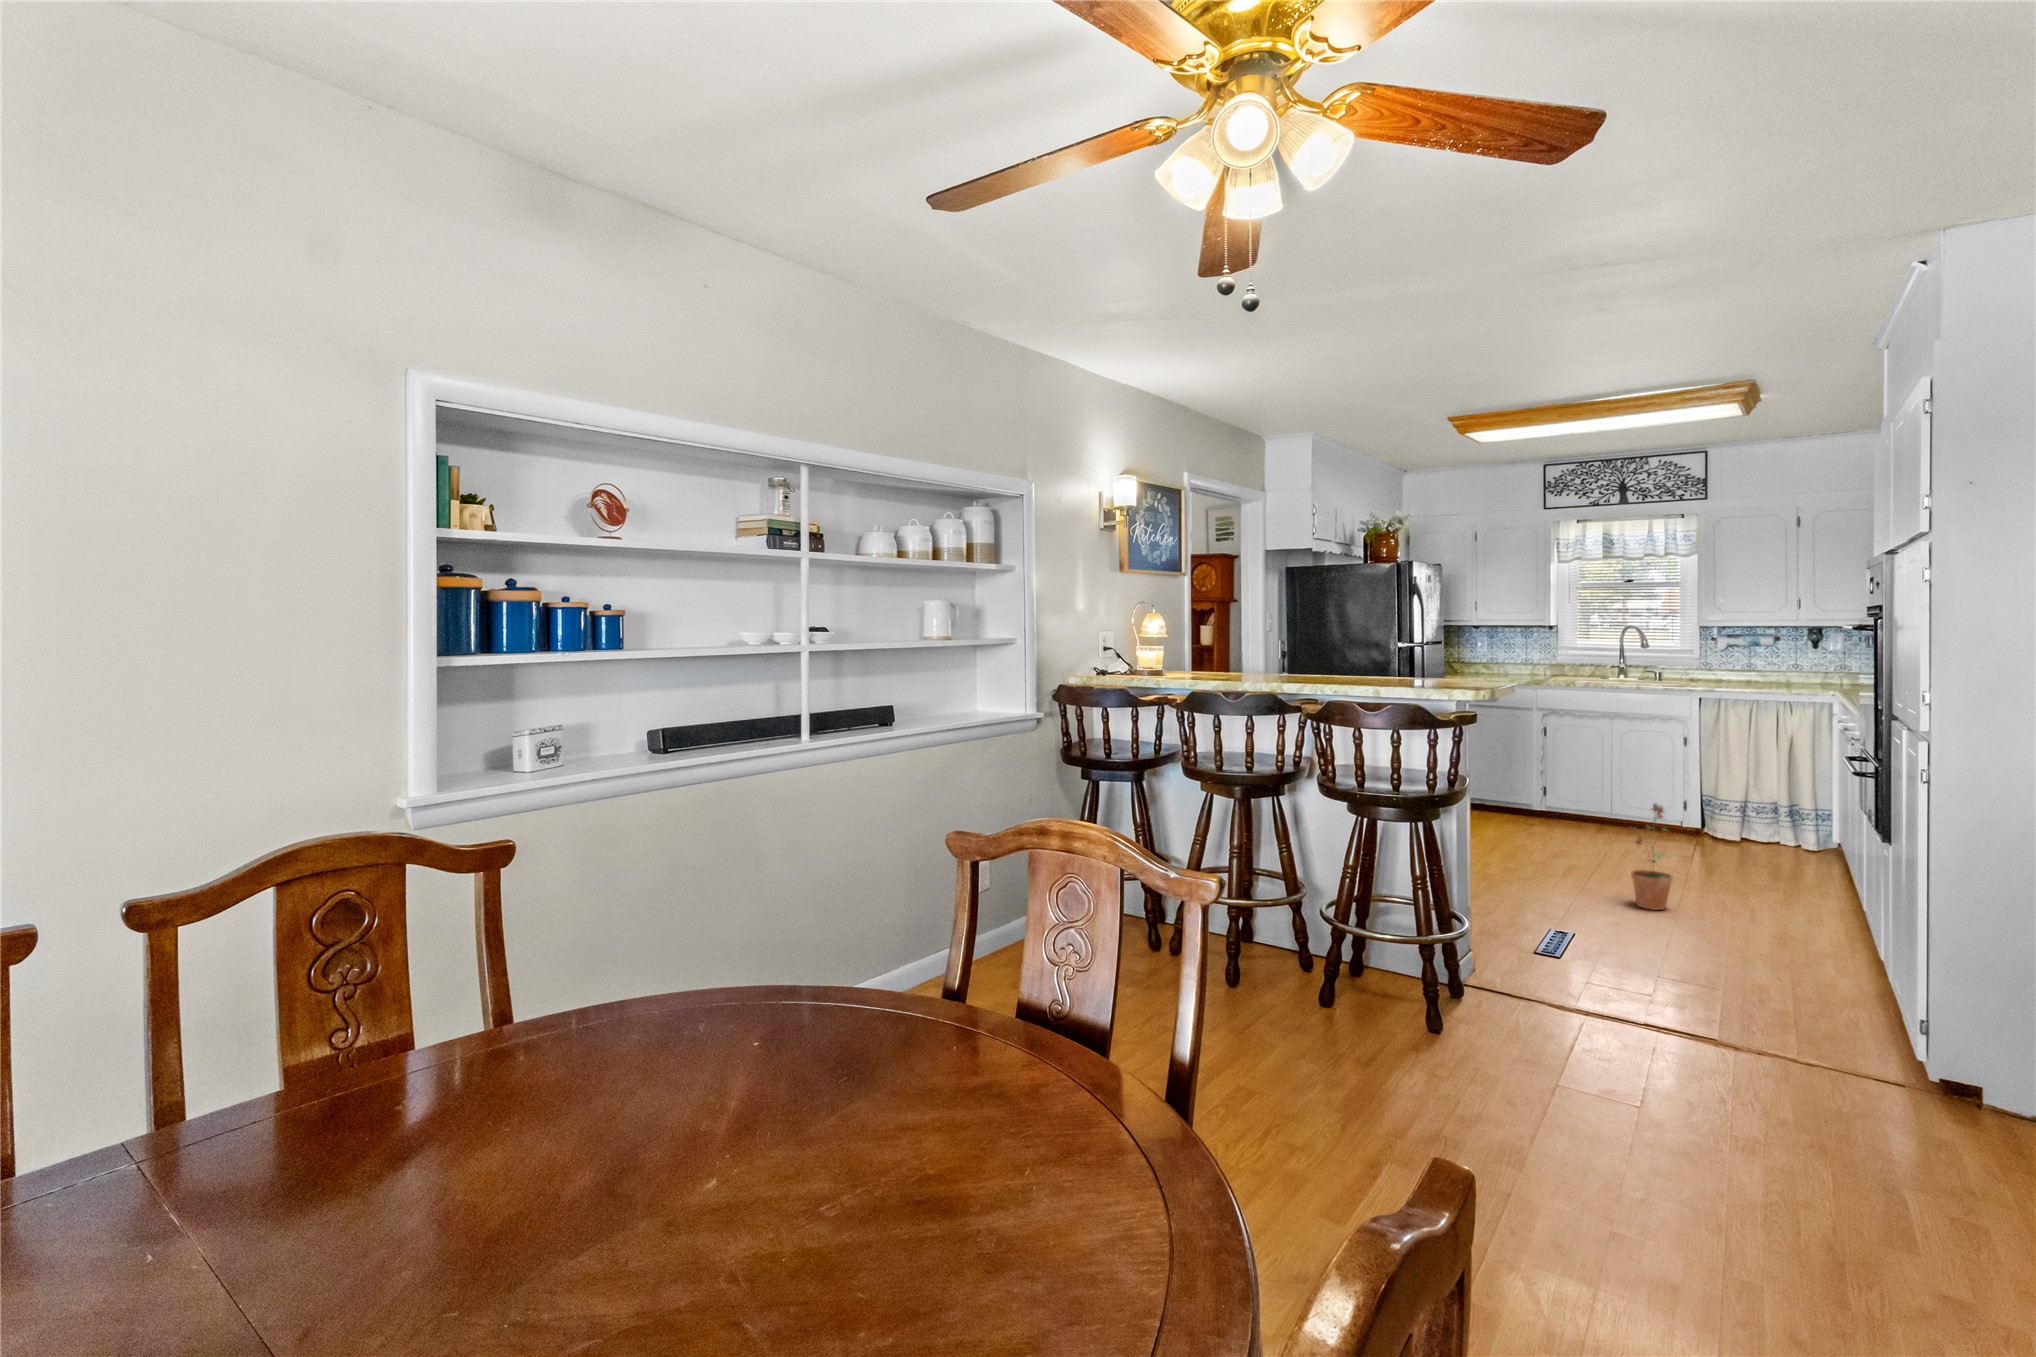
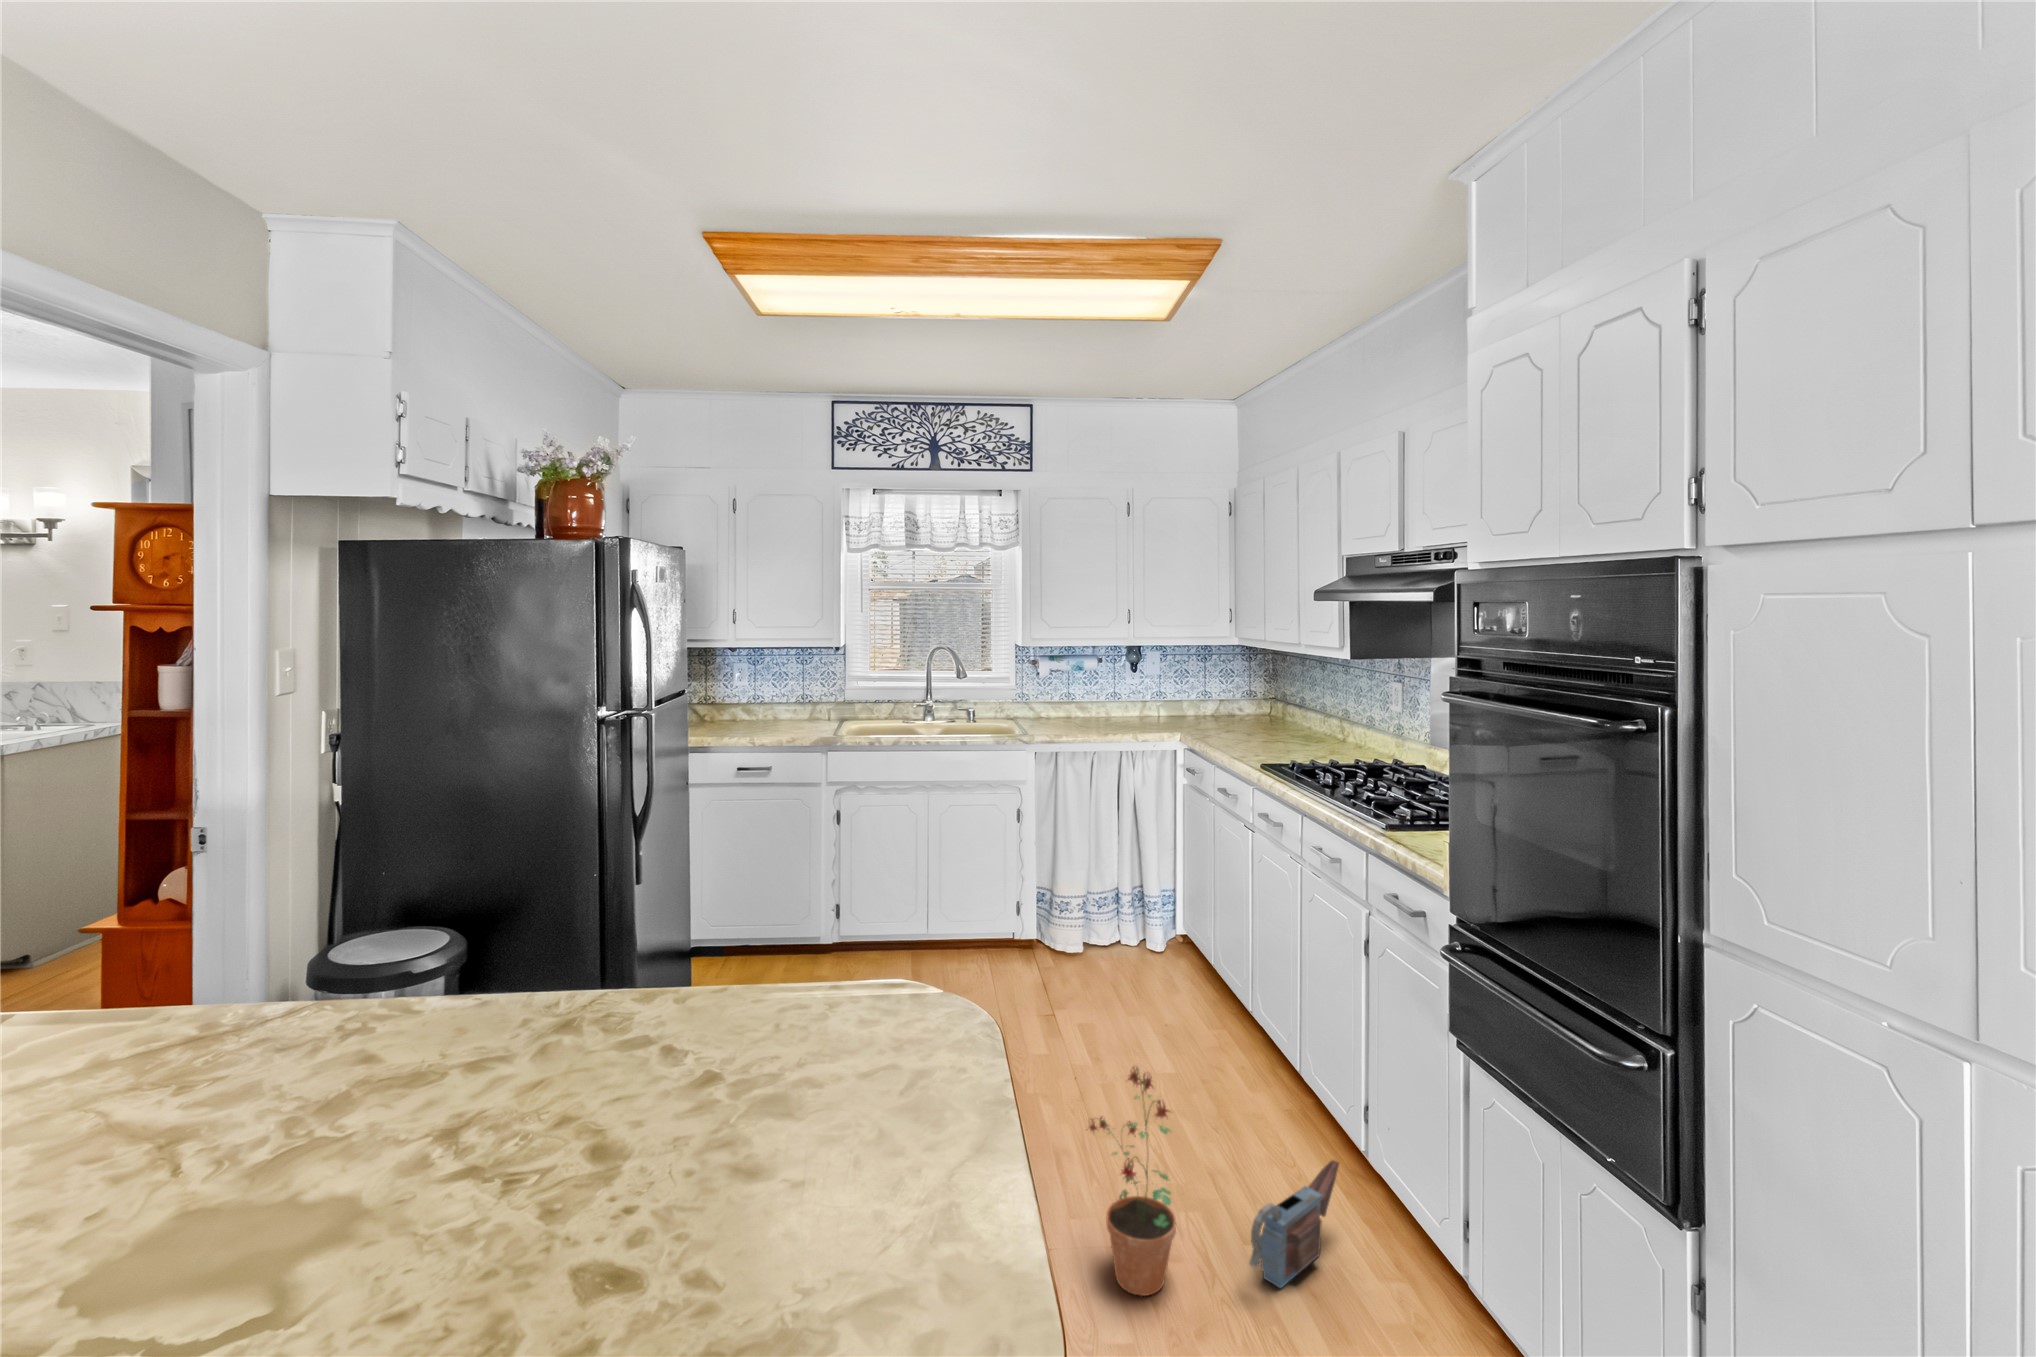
watering can: none [1711,875,1800,923] -> present [1249,1160,1339,1288]

